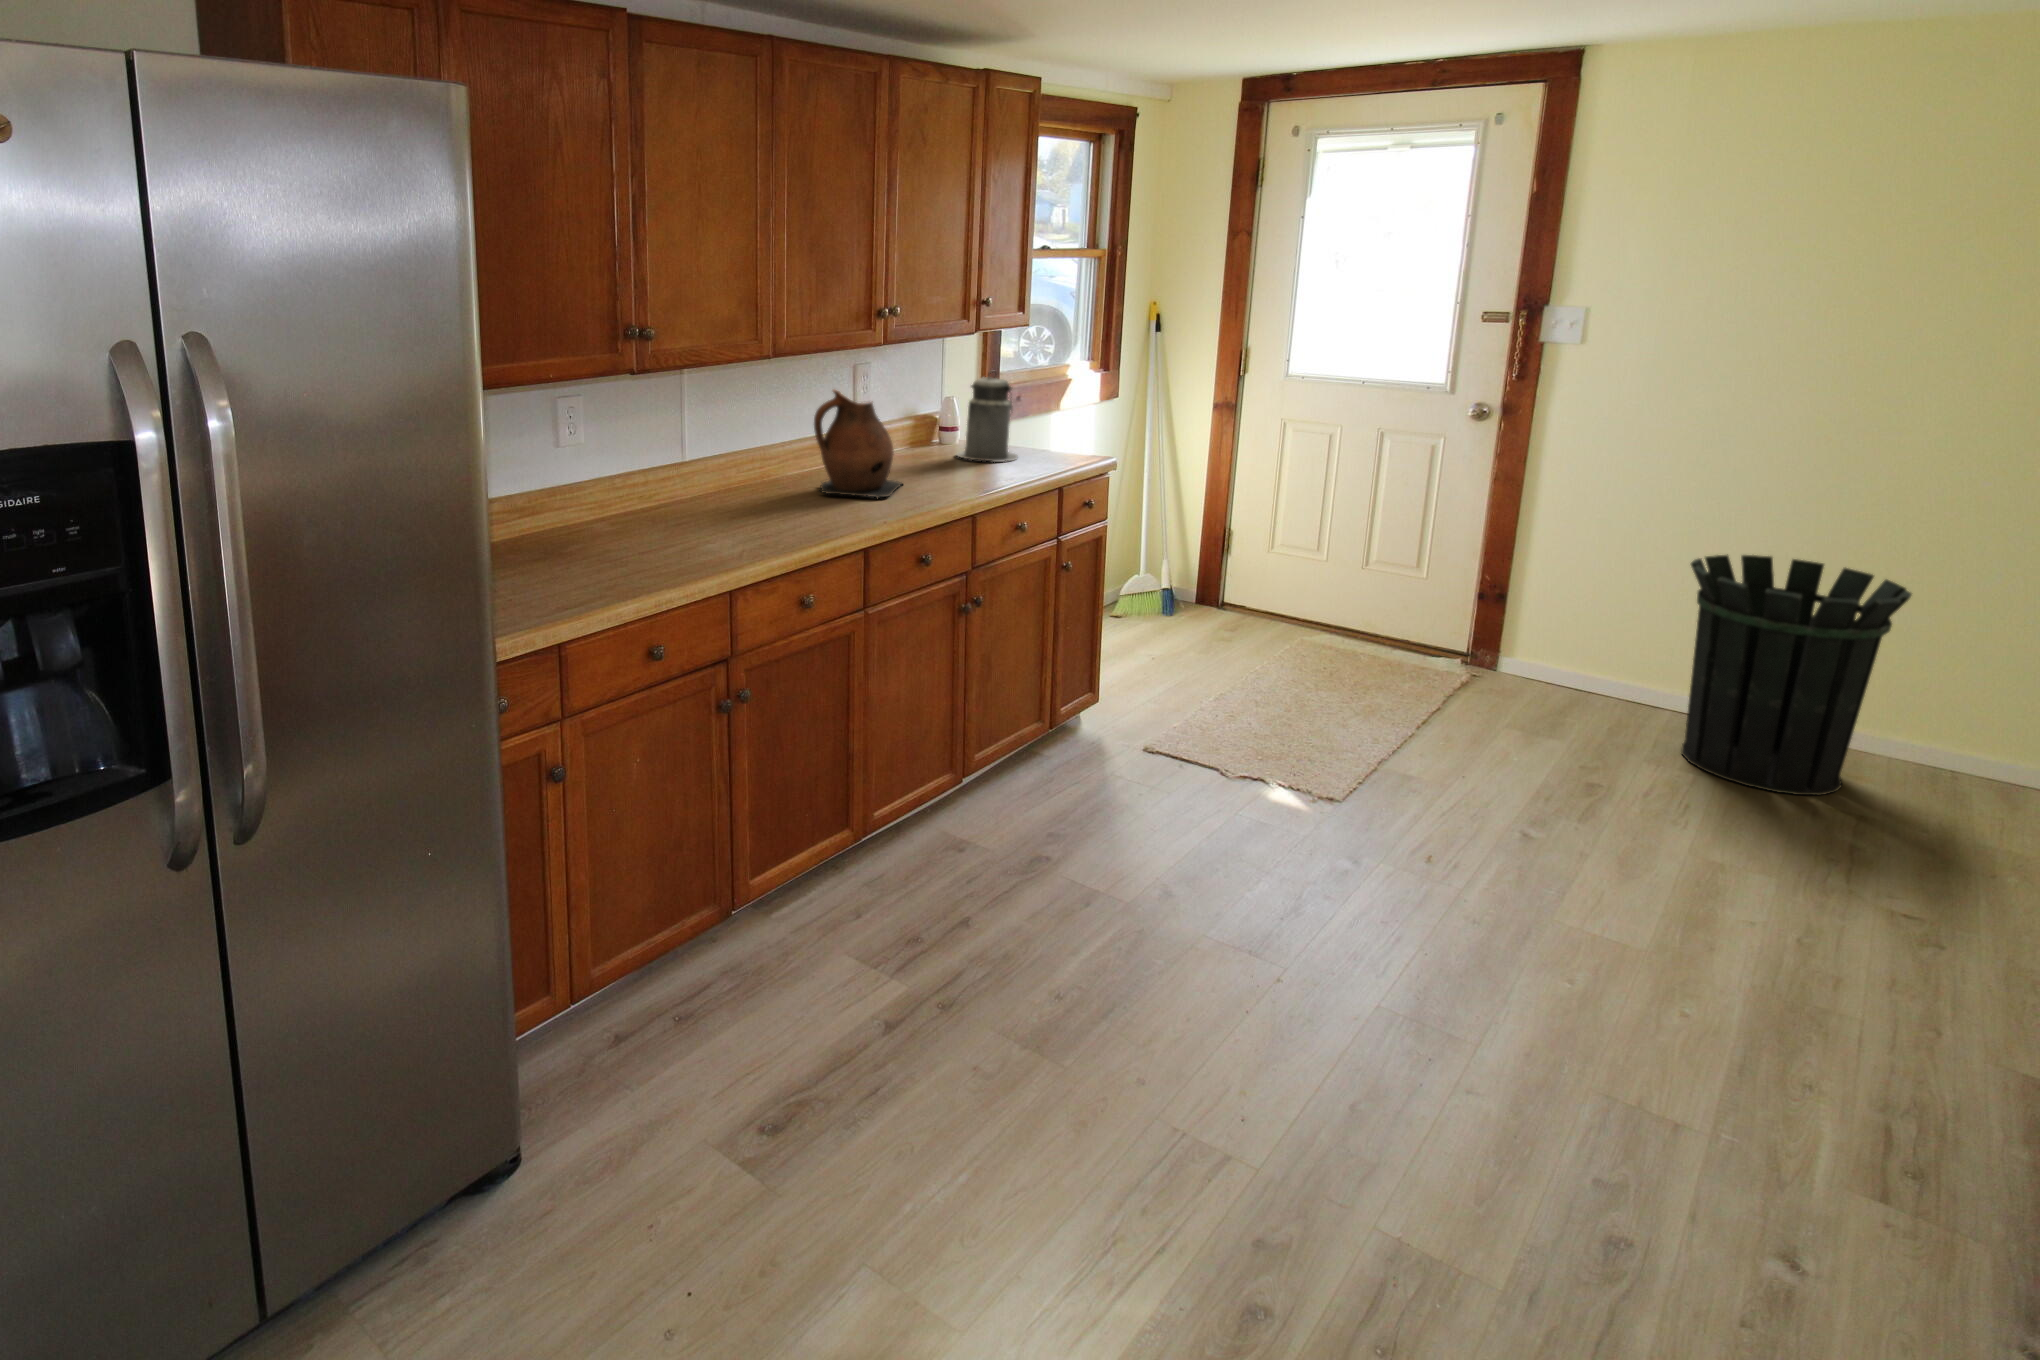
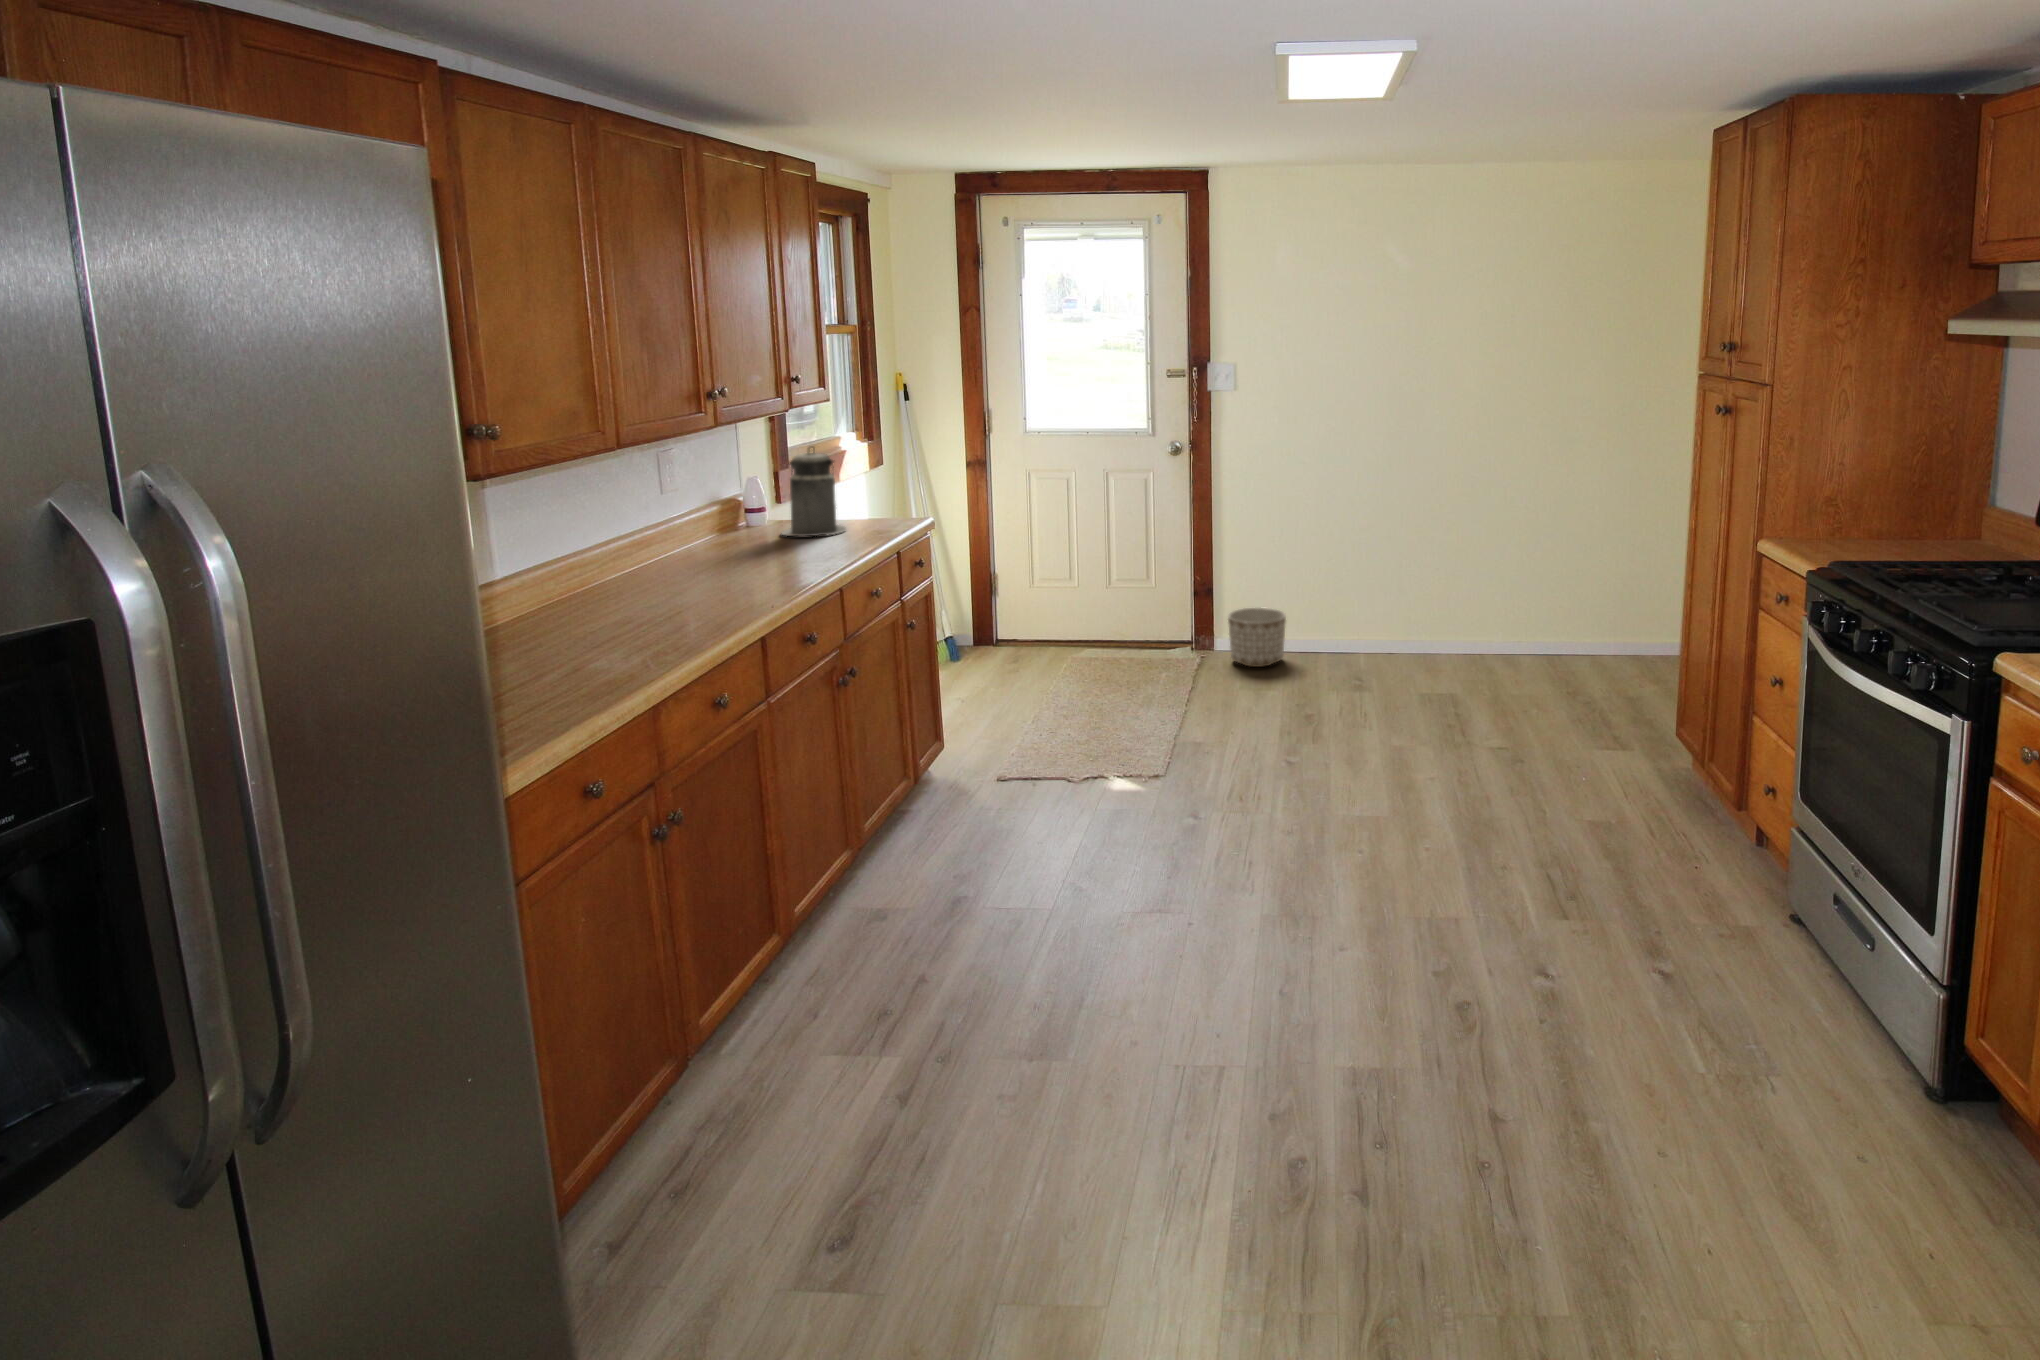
ceramic pitcher: present [814,390,902,498] -> none [653,478,755,591]
waste bin: present [1681,554,1912,795] -> none [1327,528,1440,686]
planter: none [1514,630,1610,712] -> present [1228,607,1286,667]

